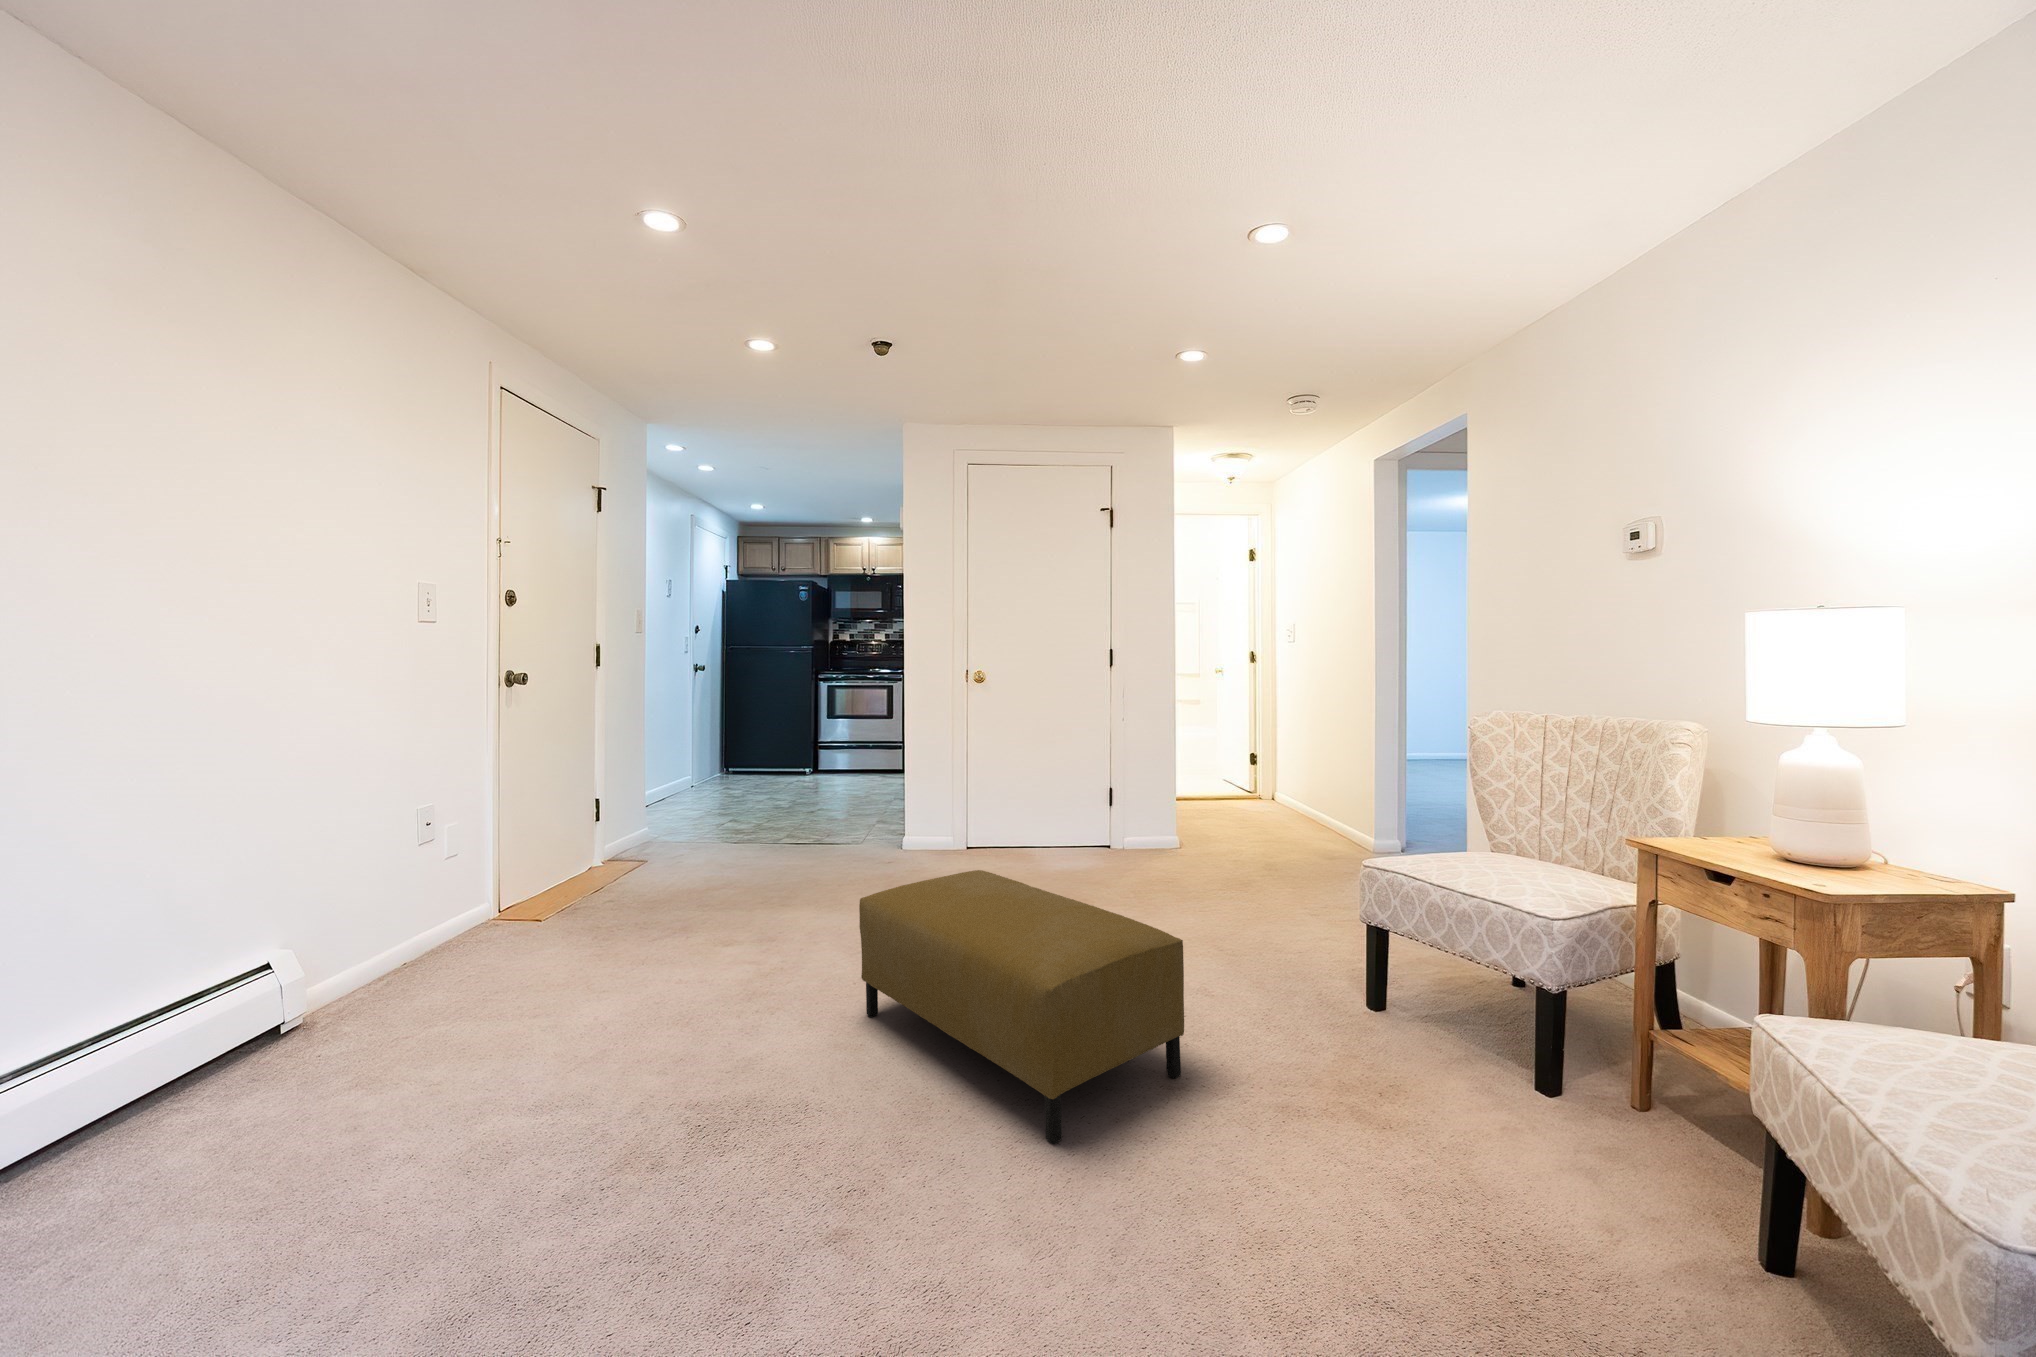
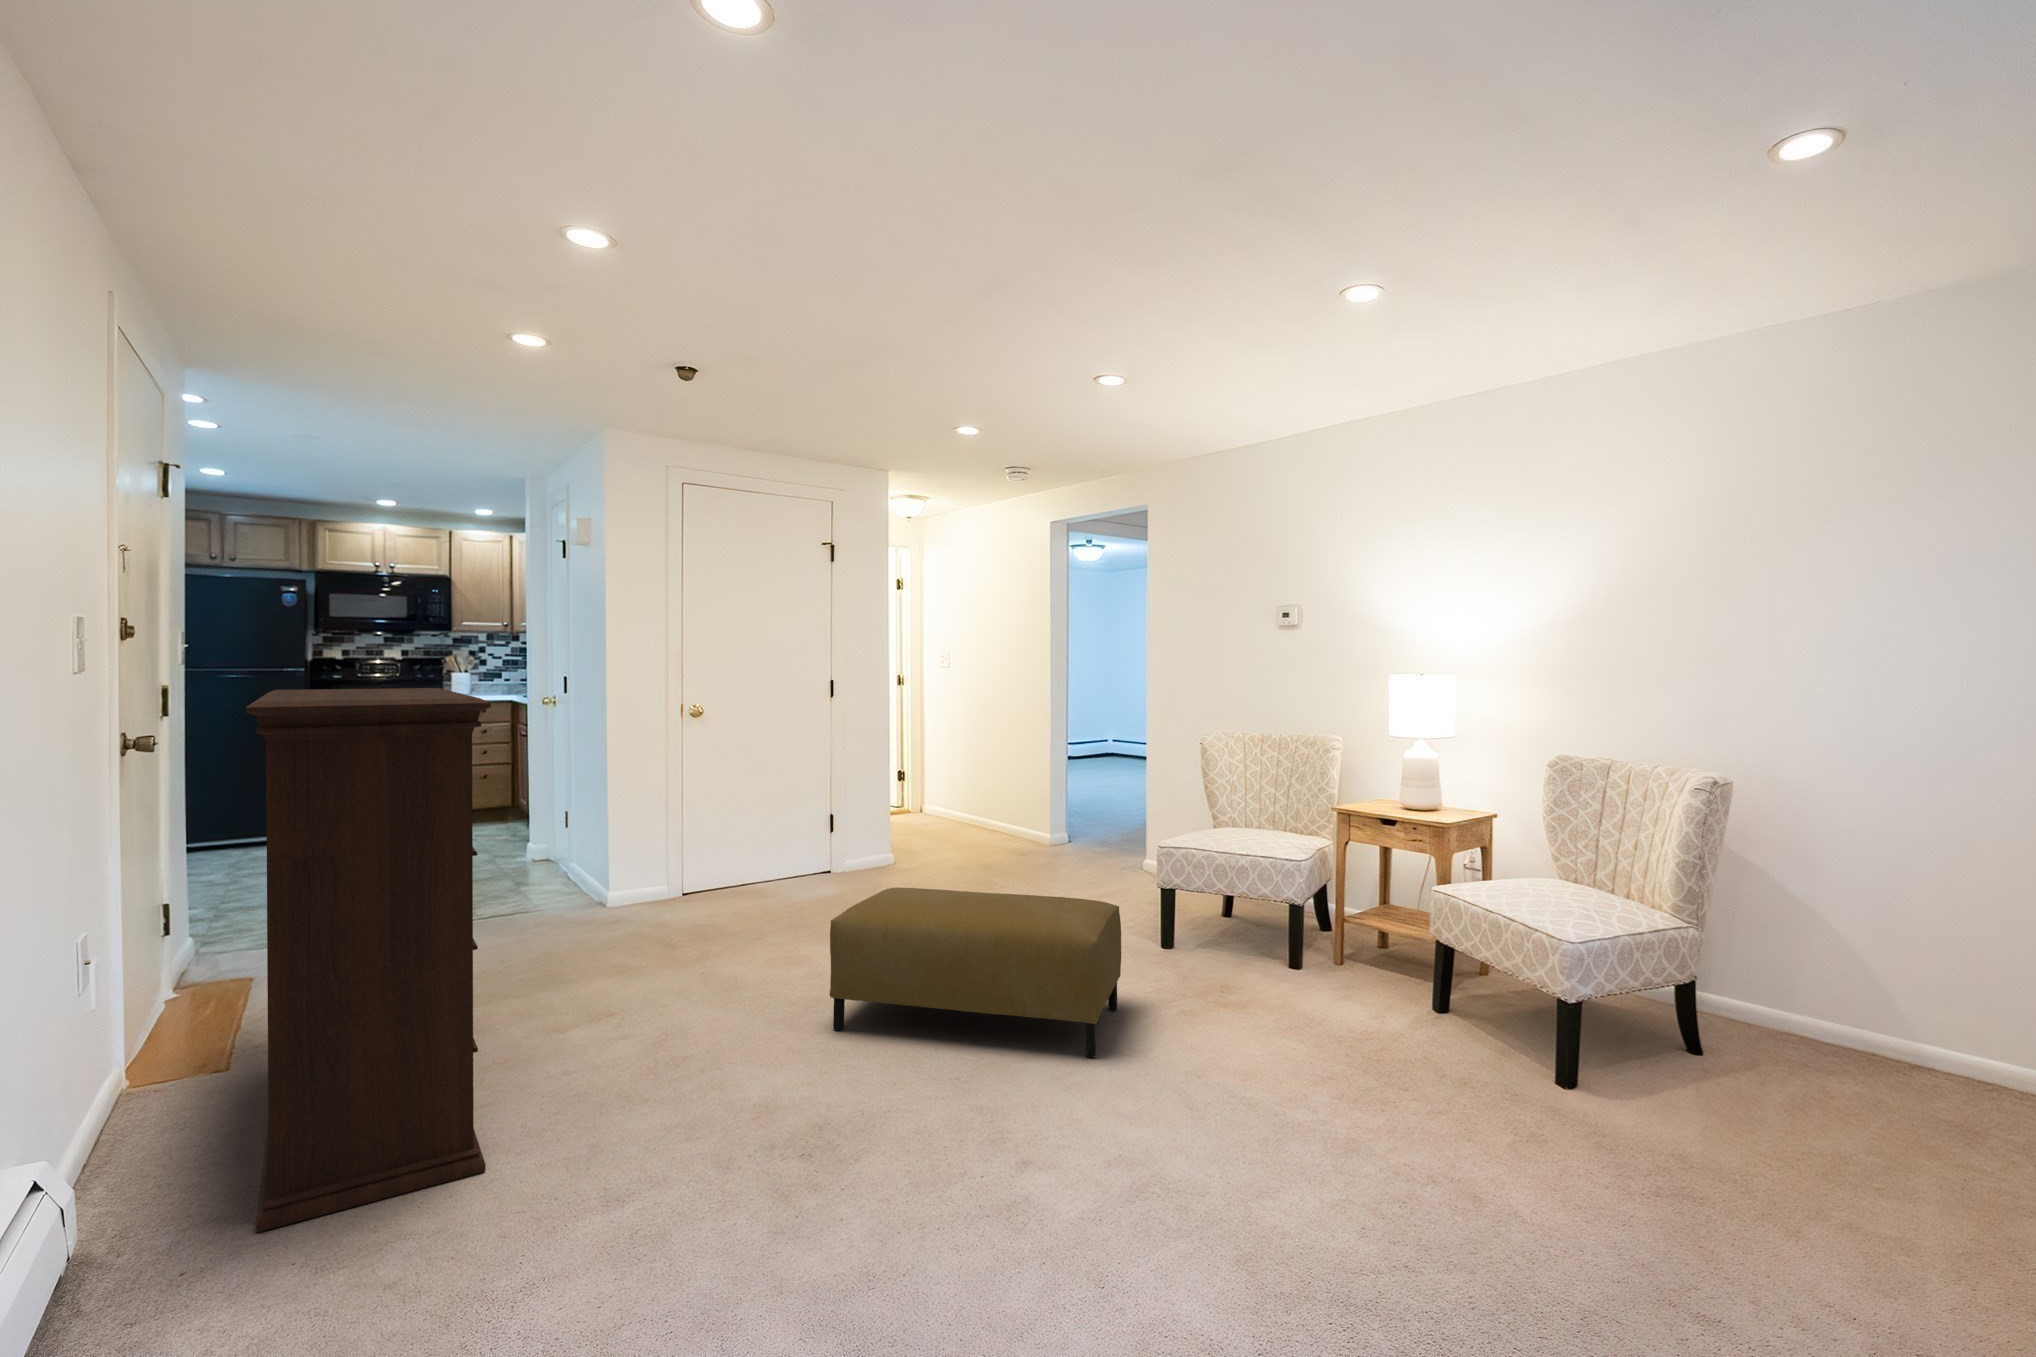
bookshelf: none [258,655,632,1082] -> present [245,688,491,1232]

